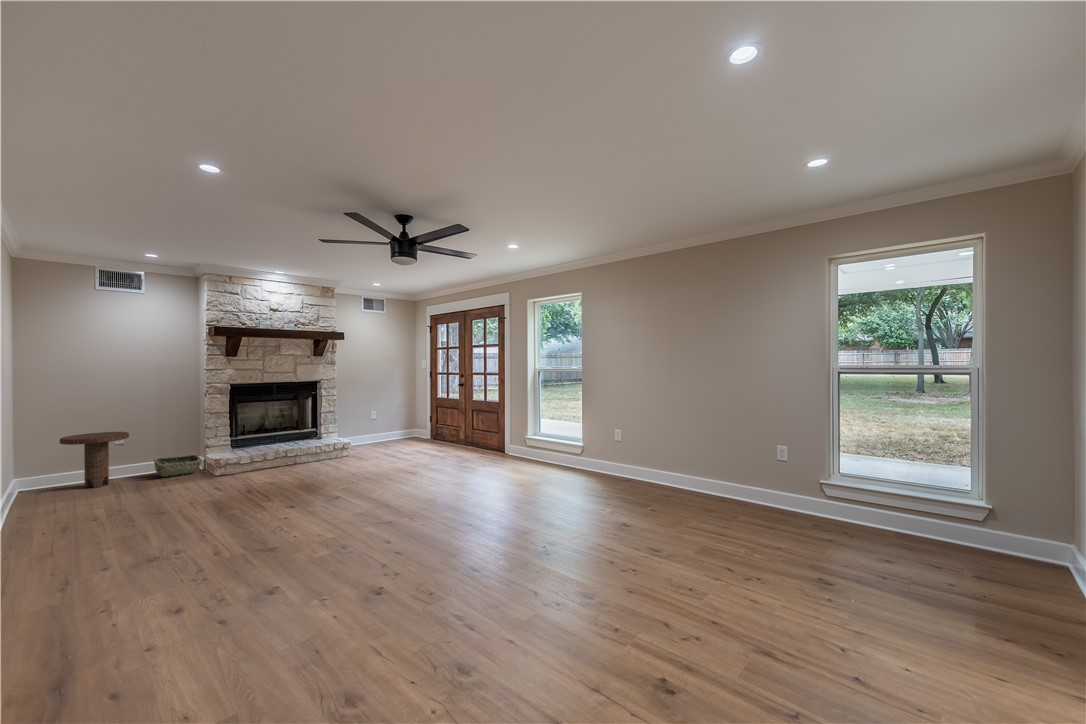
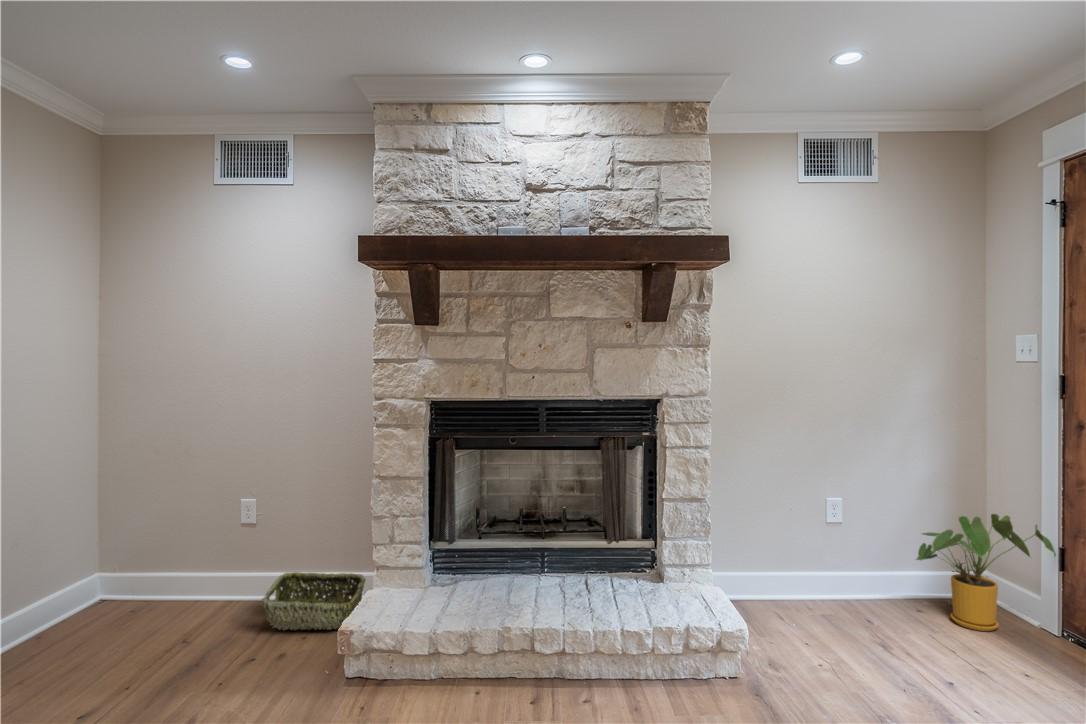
house plant: none [395,410,428,441] -> present [916,514,1056,631]
side table: present [60,432,129,488] -> none [103,494,236,630]

